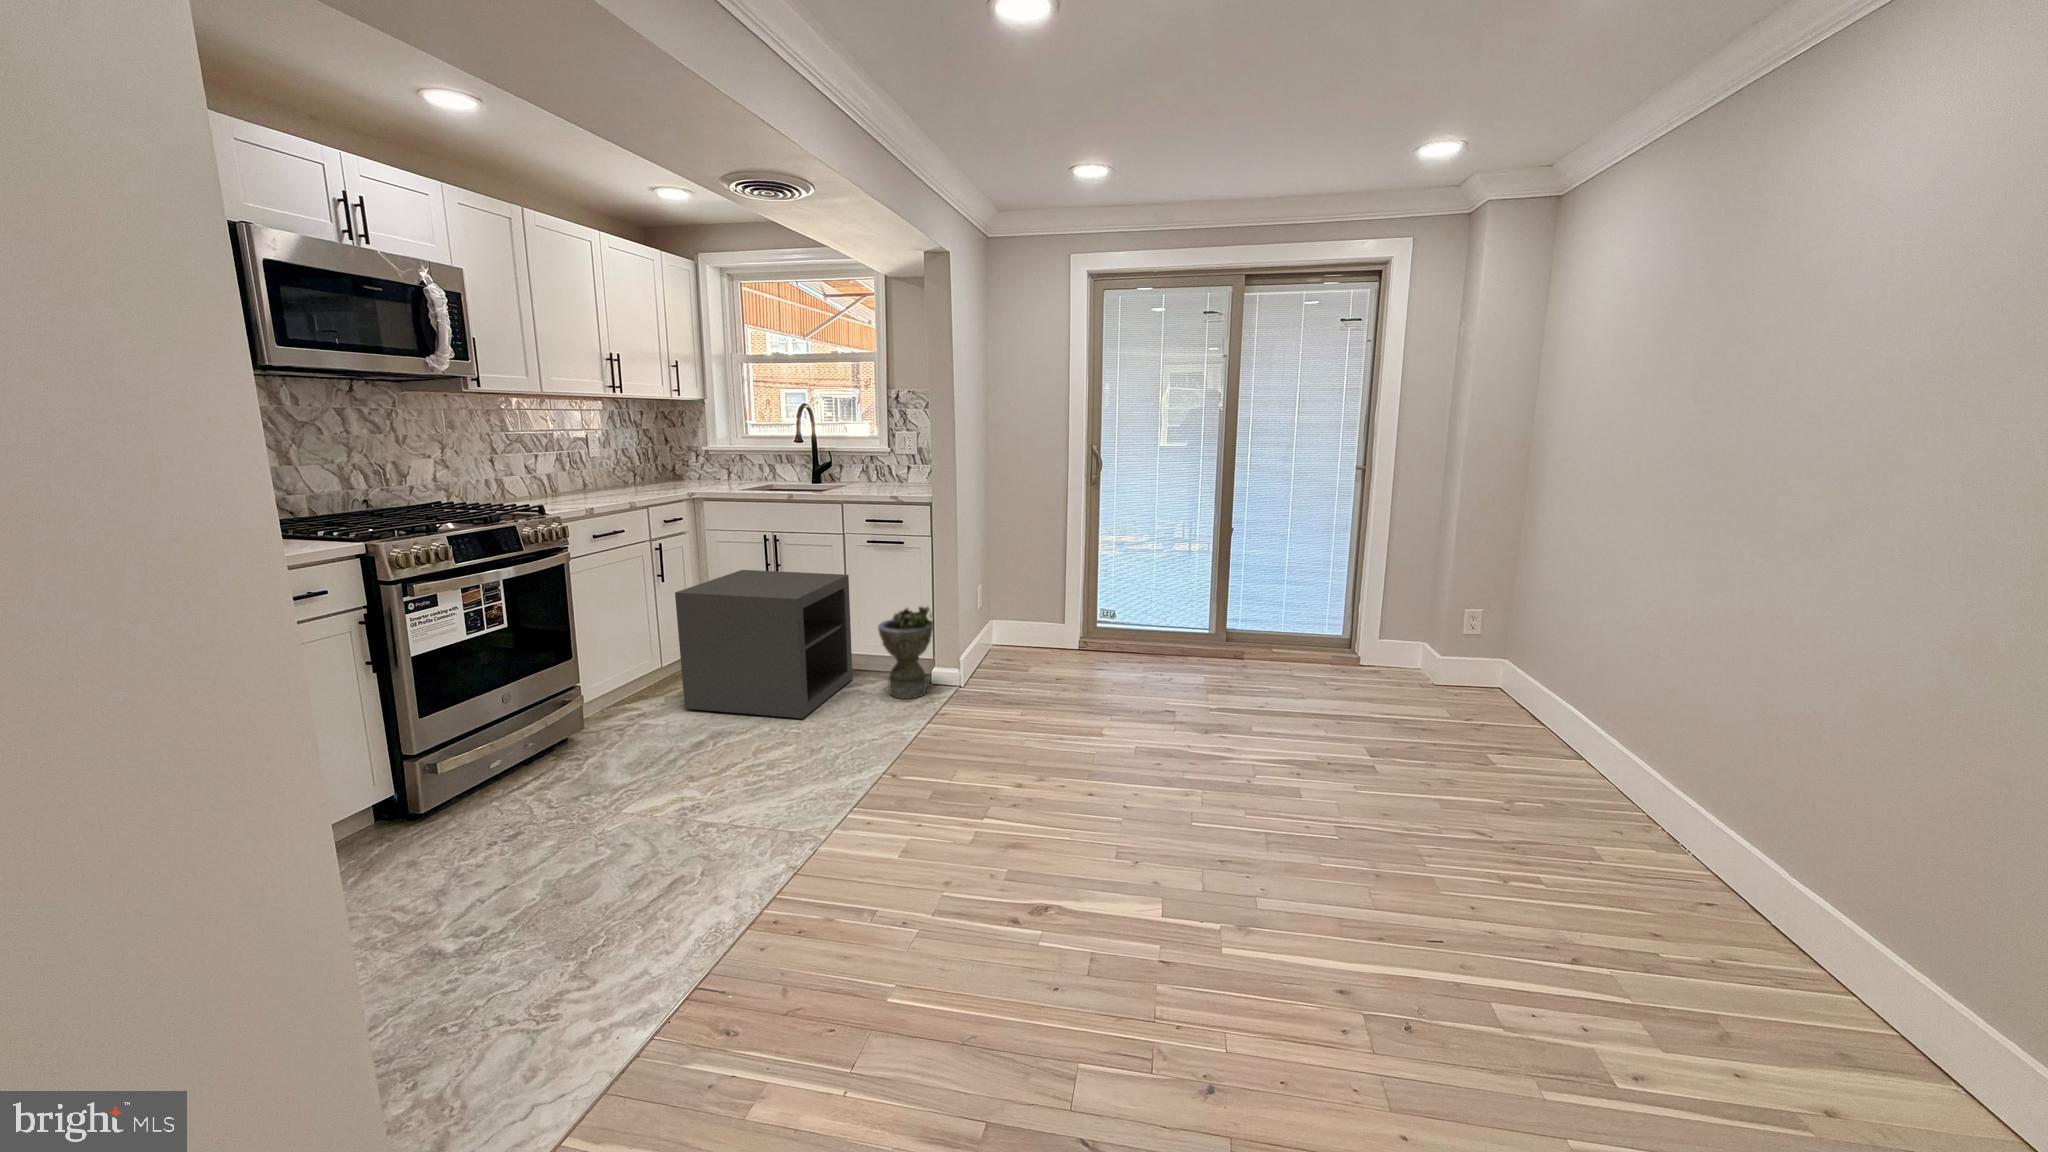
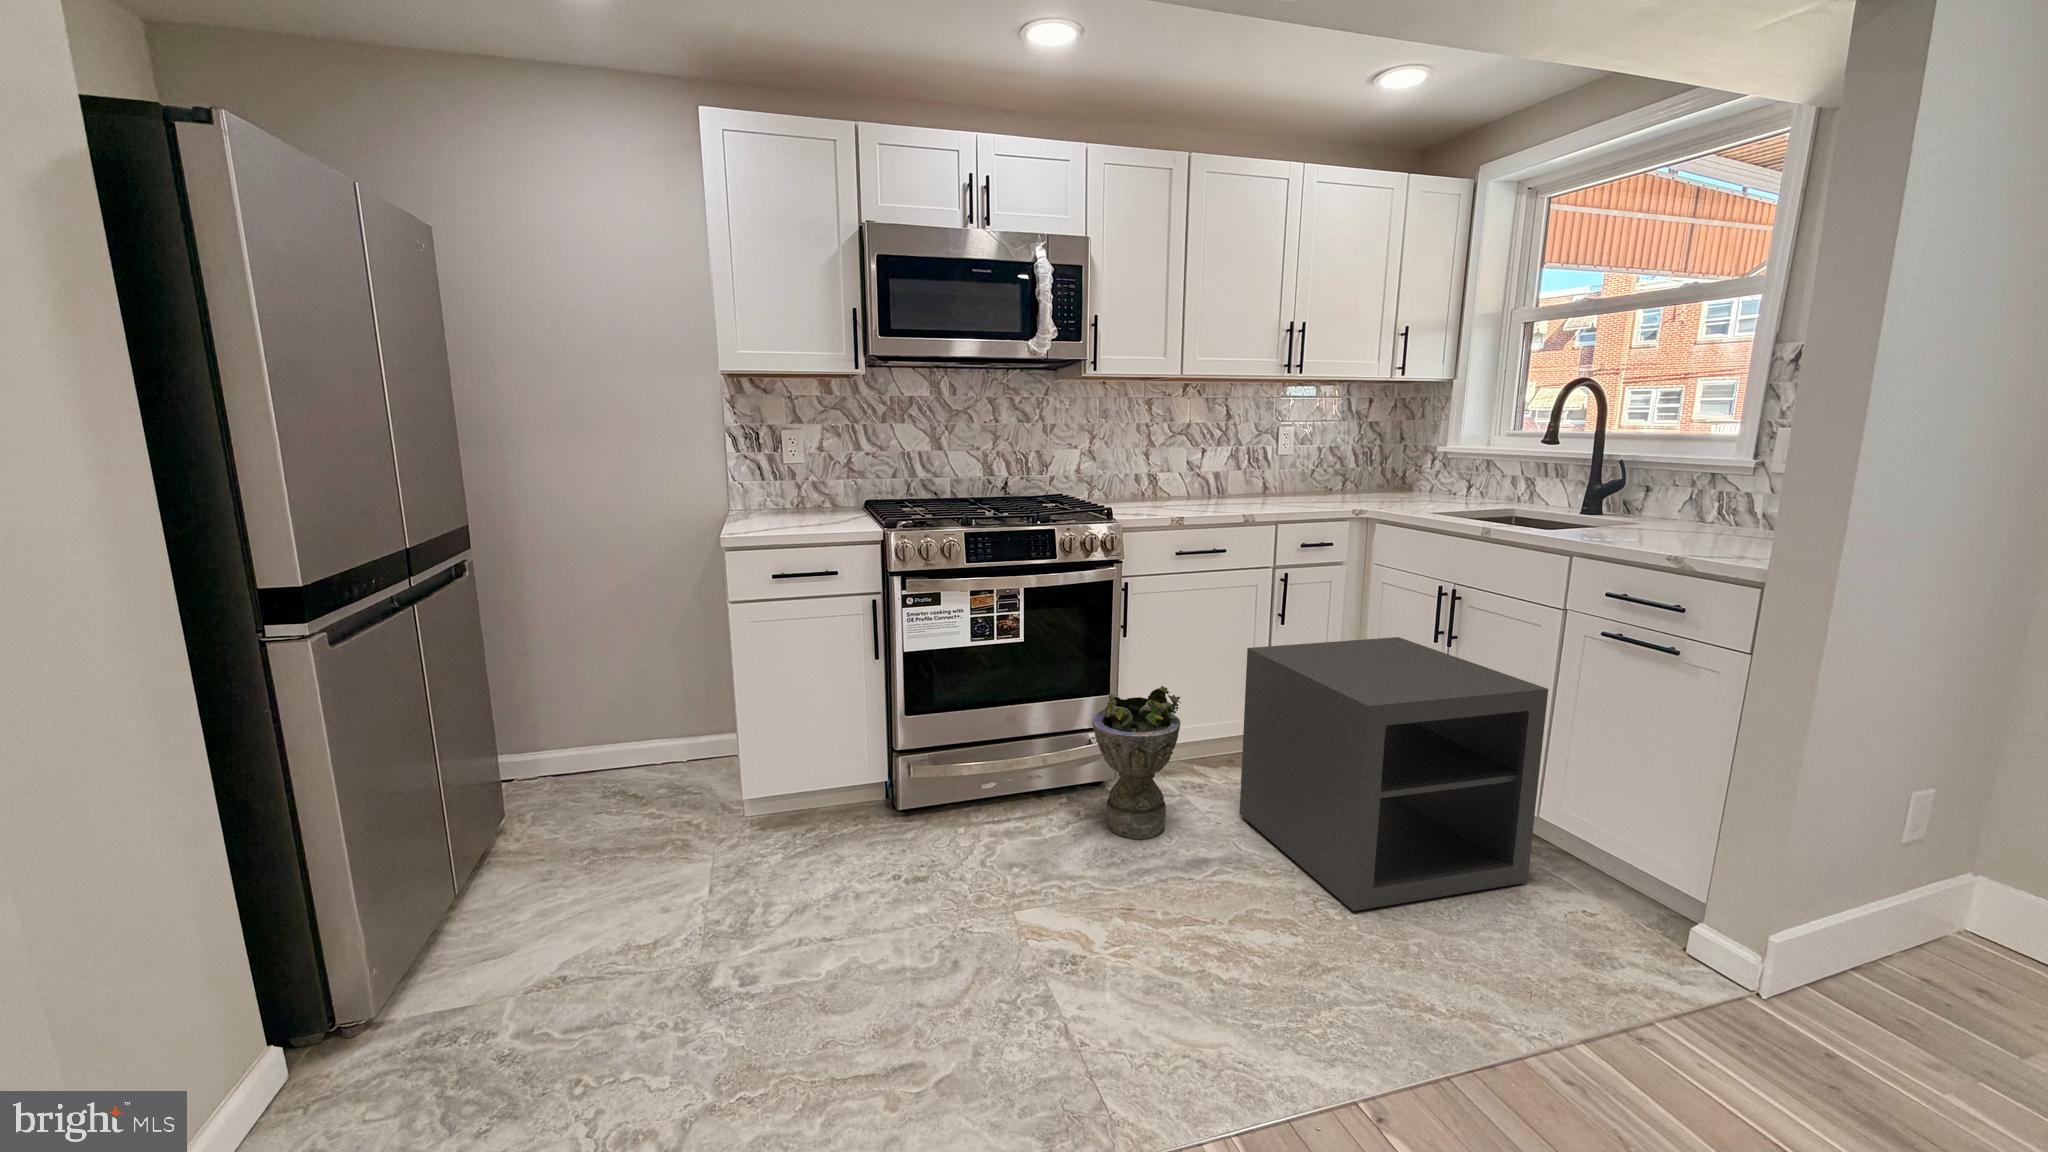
planter: present [878,606,933,699] -> present [1093,686,1181,839]

